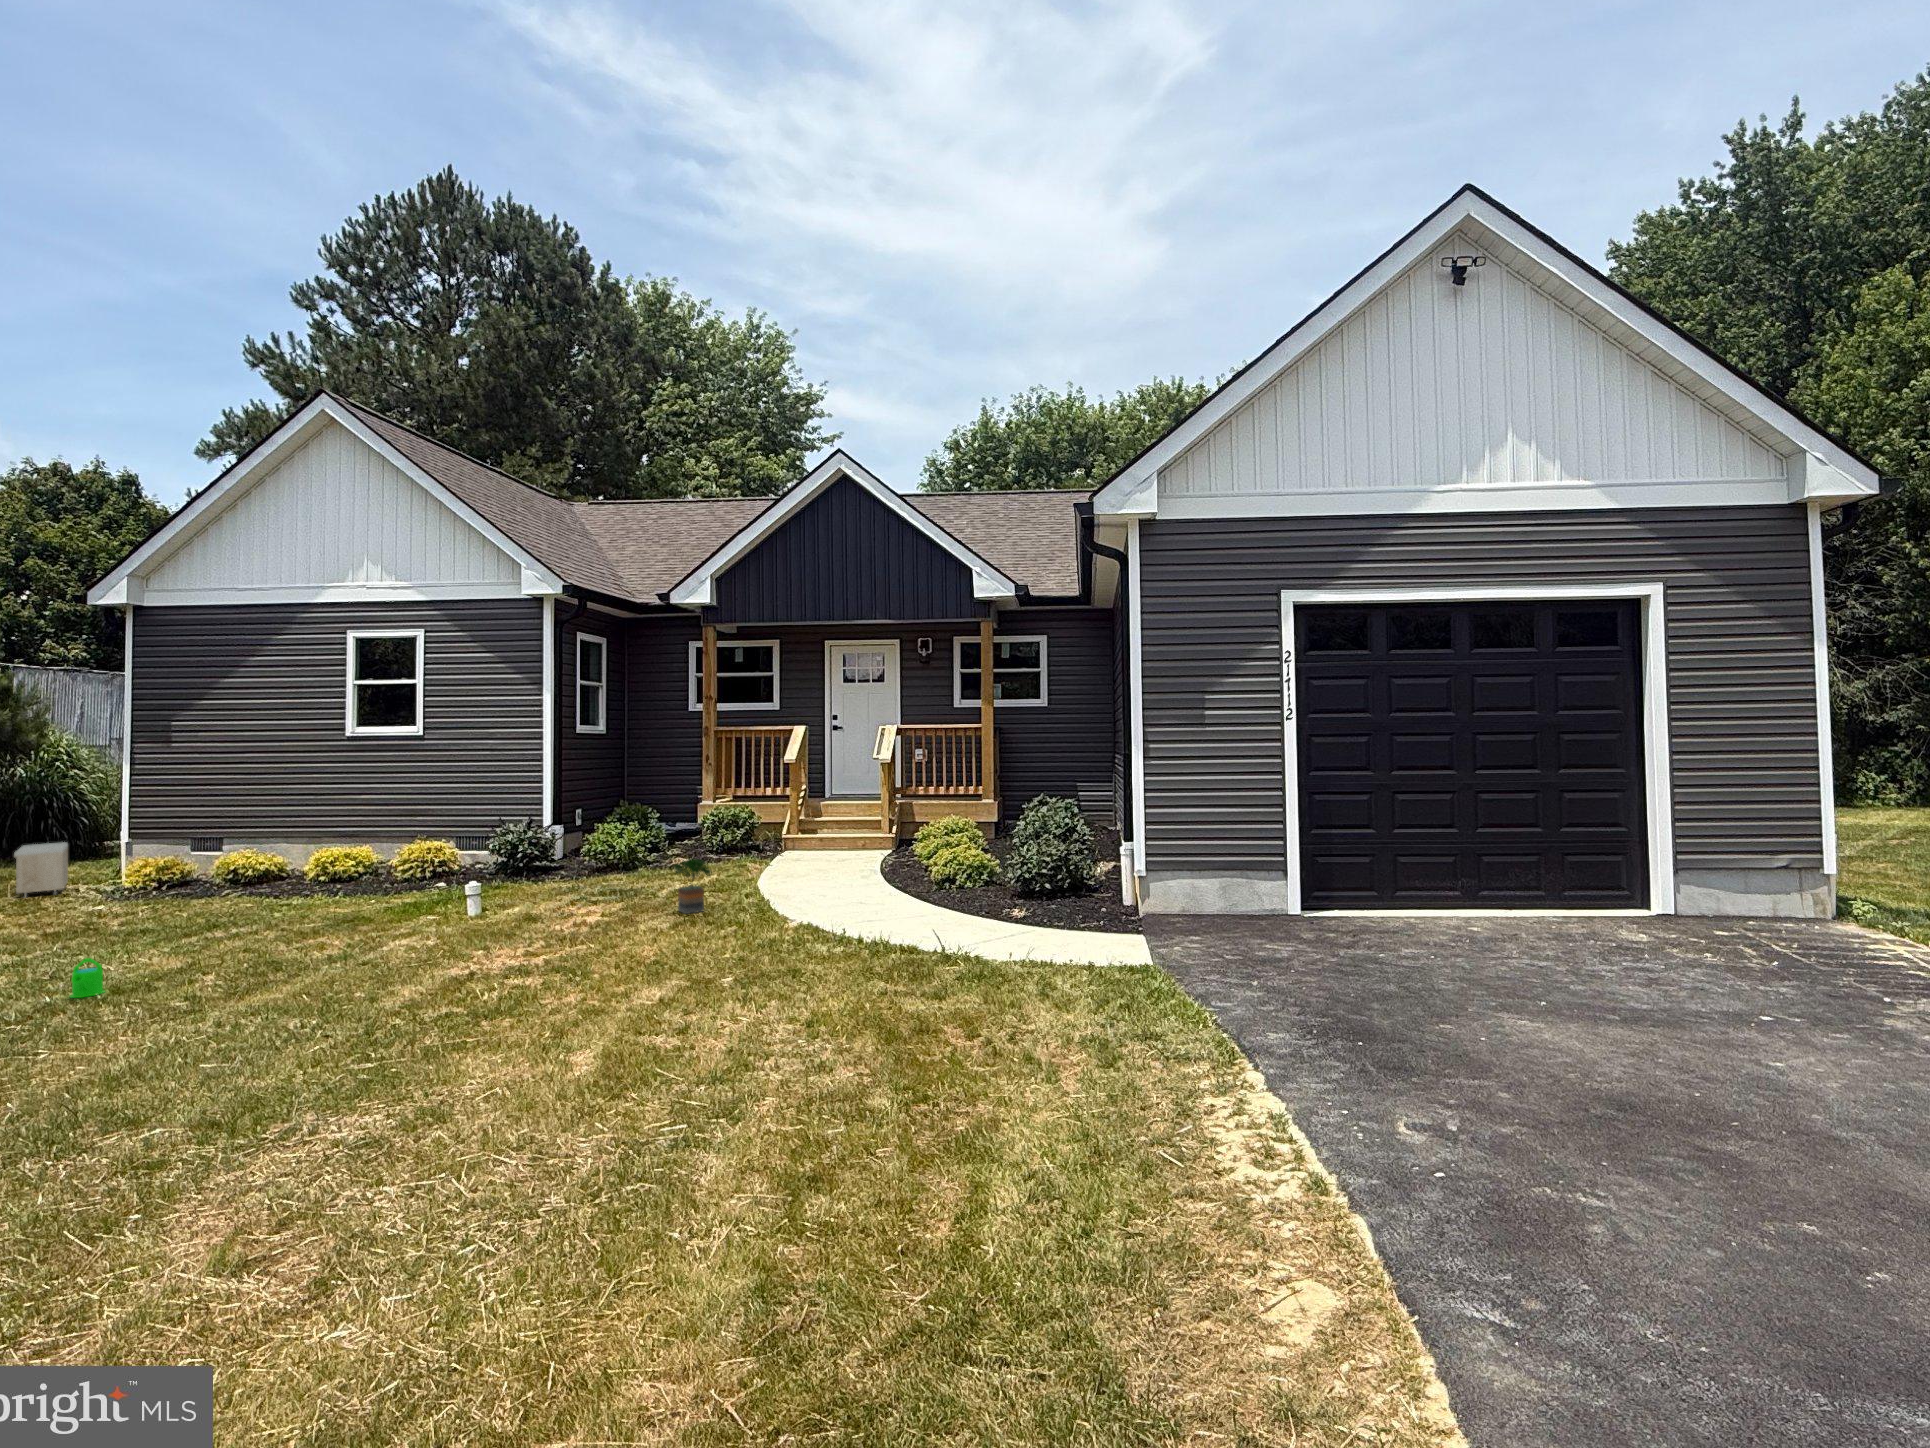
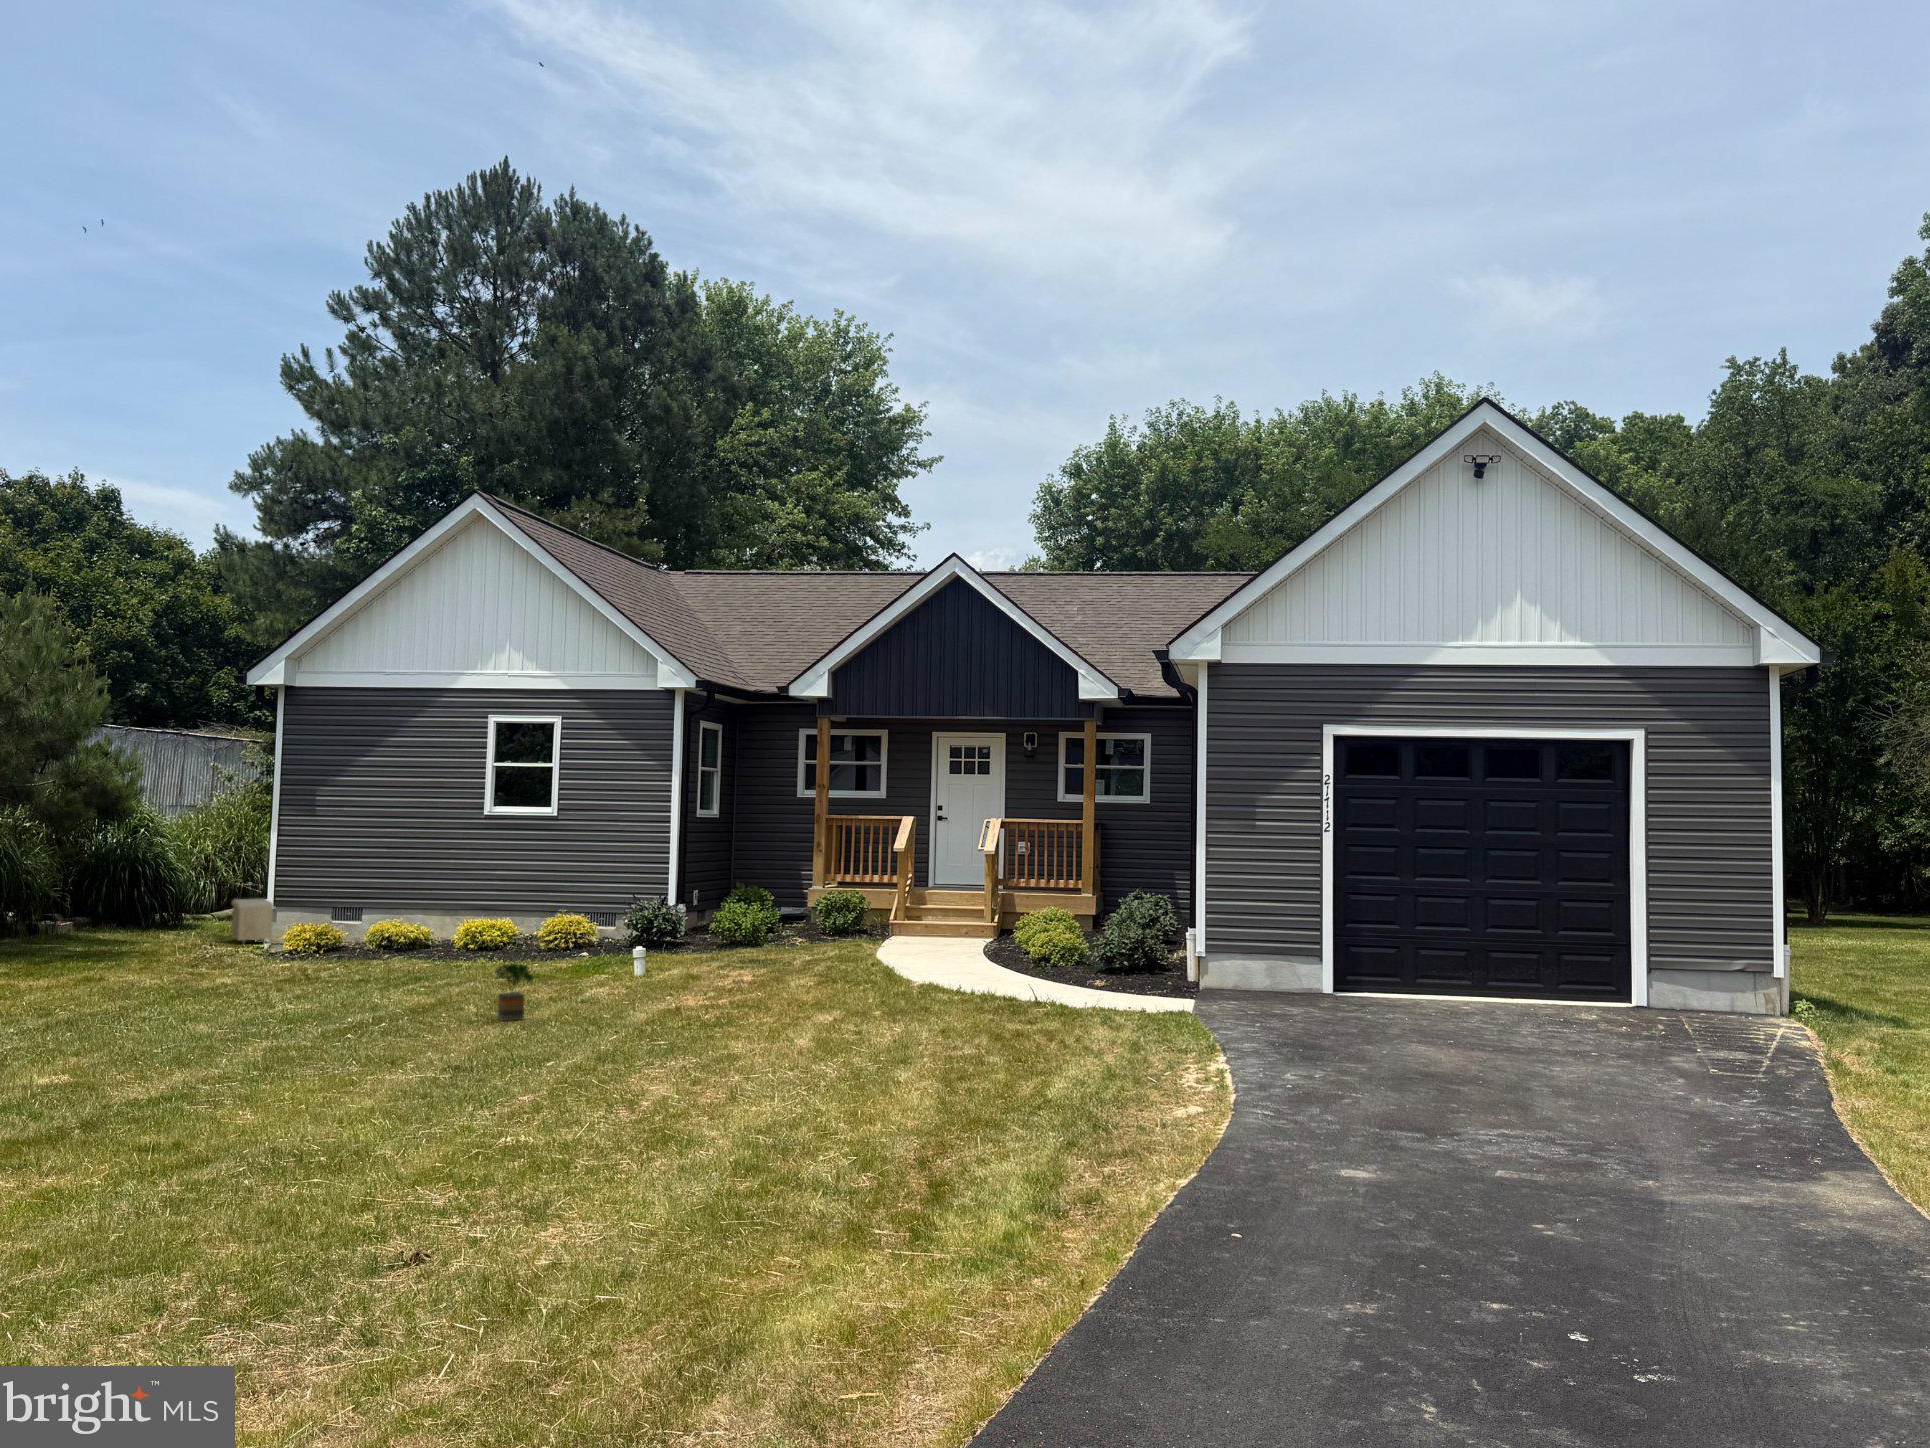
potted tree: present [674,859,711,914] -> present [495,964,533,1021]
watering can: present [70,958,104,998] -> none [403,974,425,1002]

